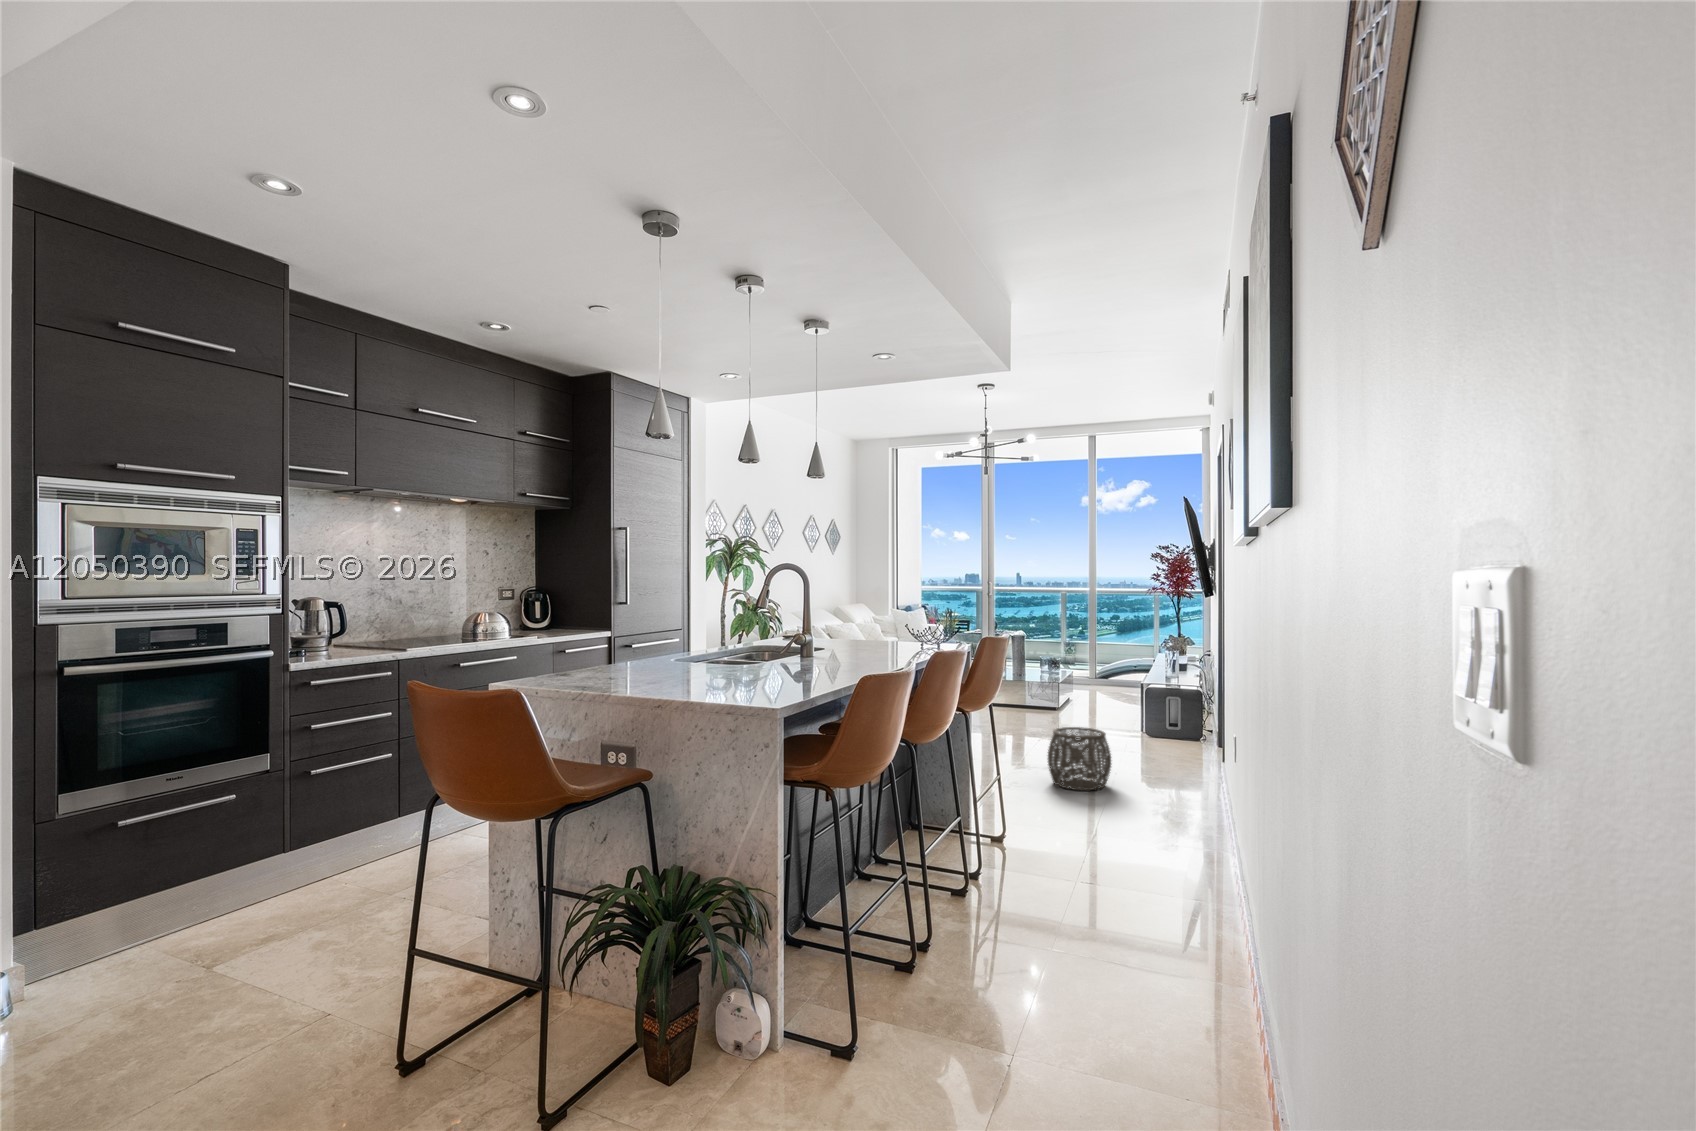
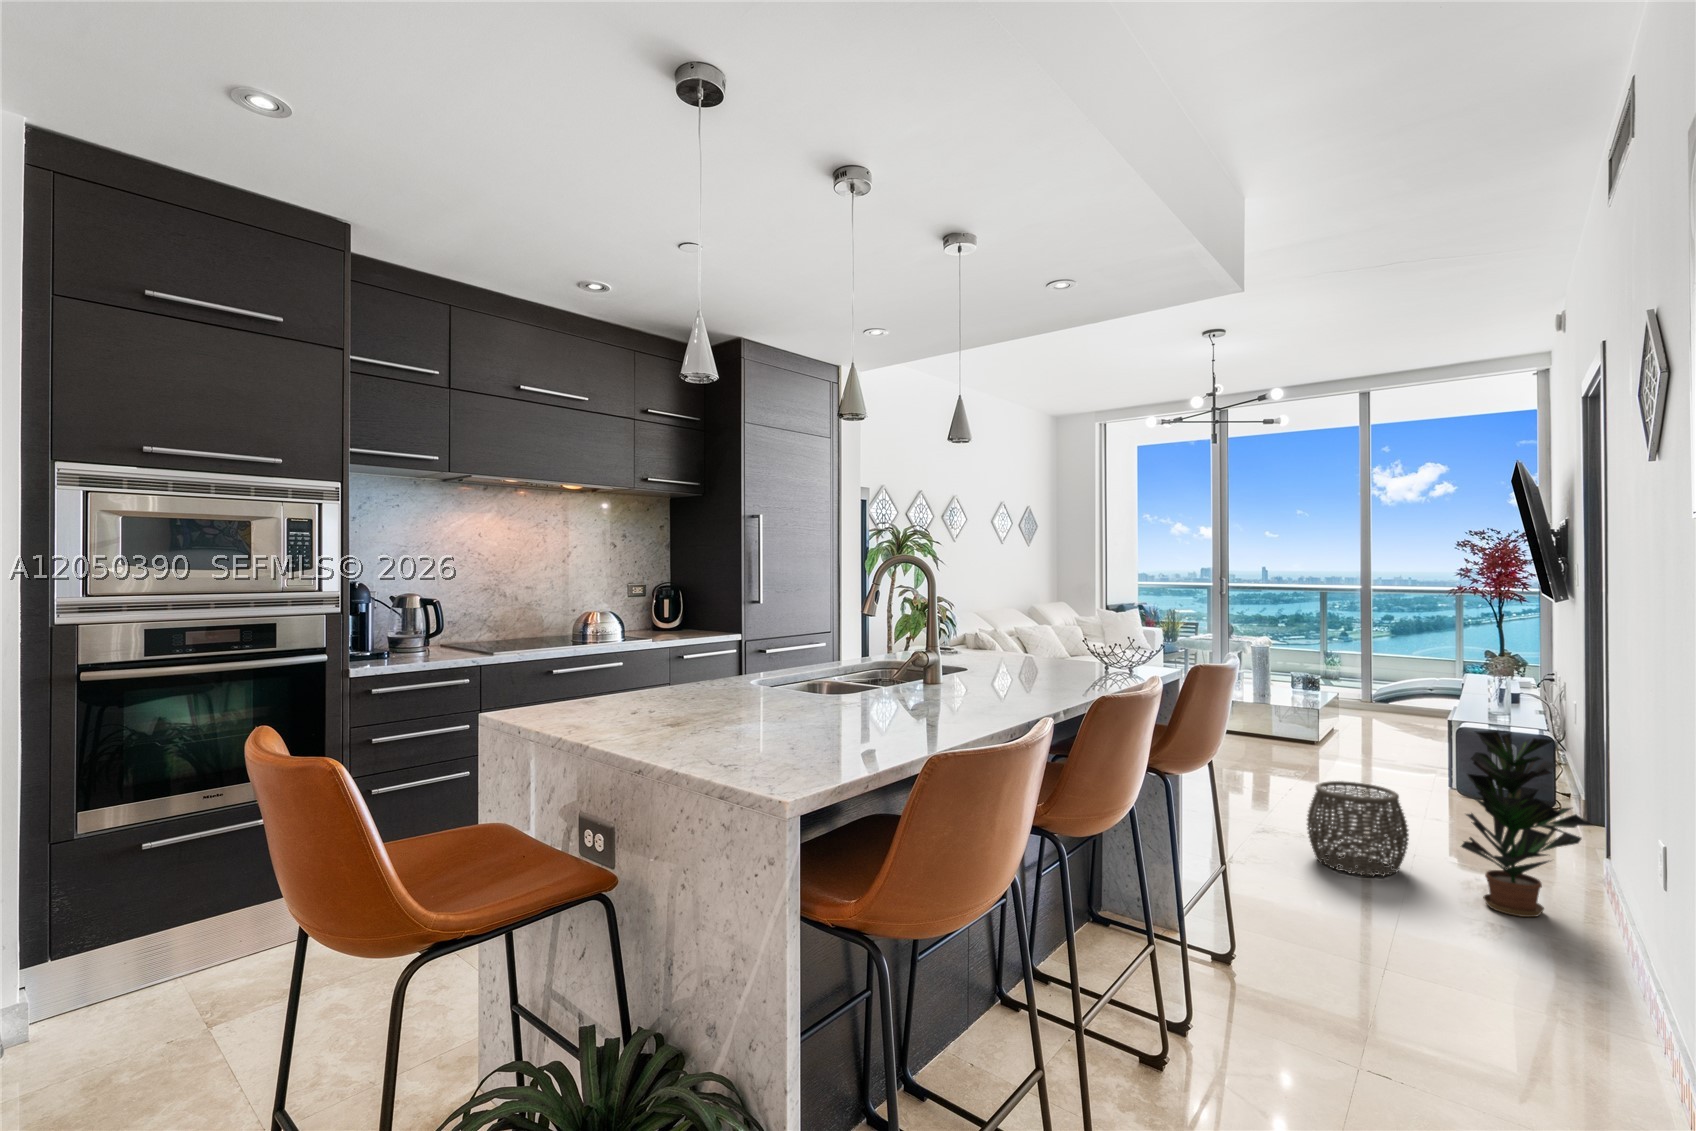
potted plant: none [1142,685,1218,807] -> present [1461,731,1592,917]

